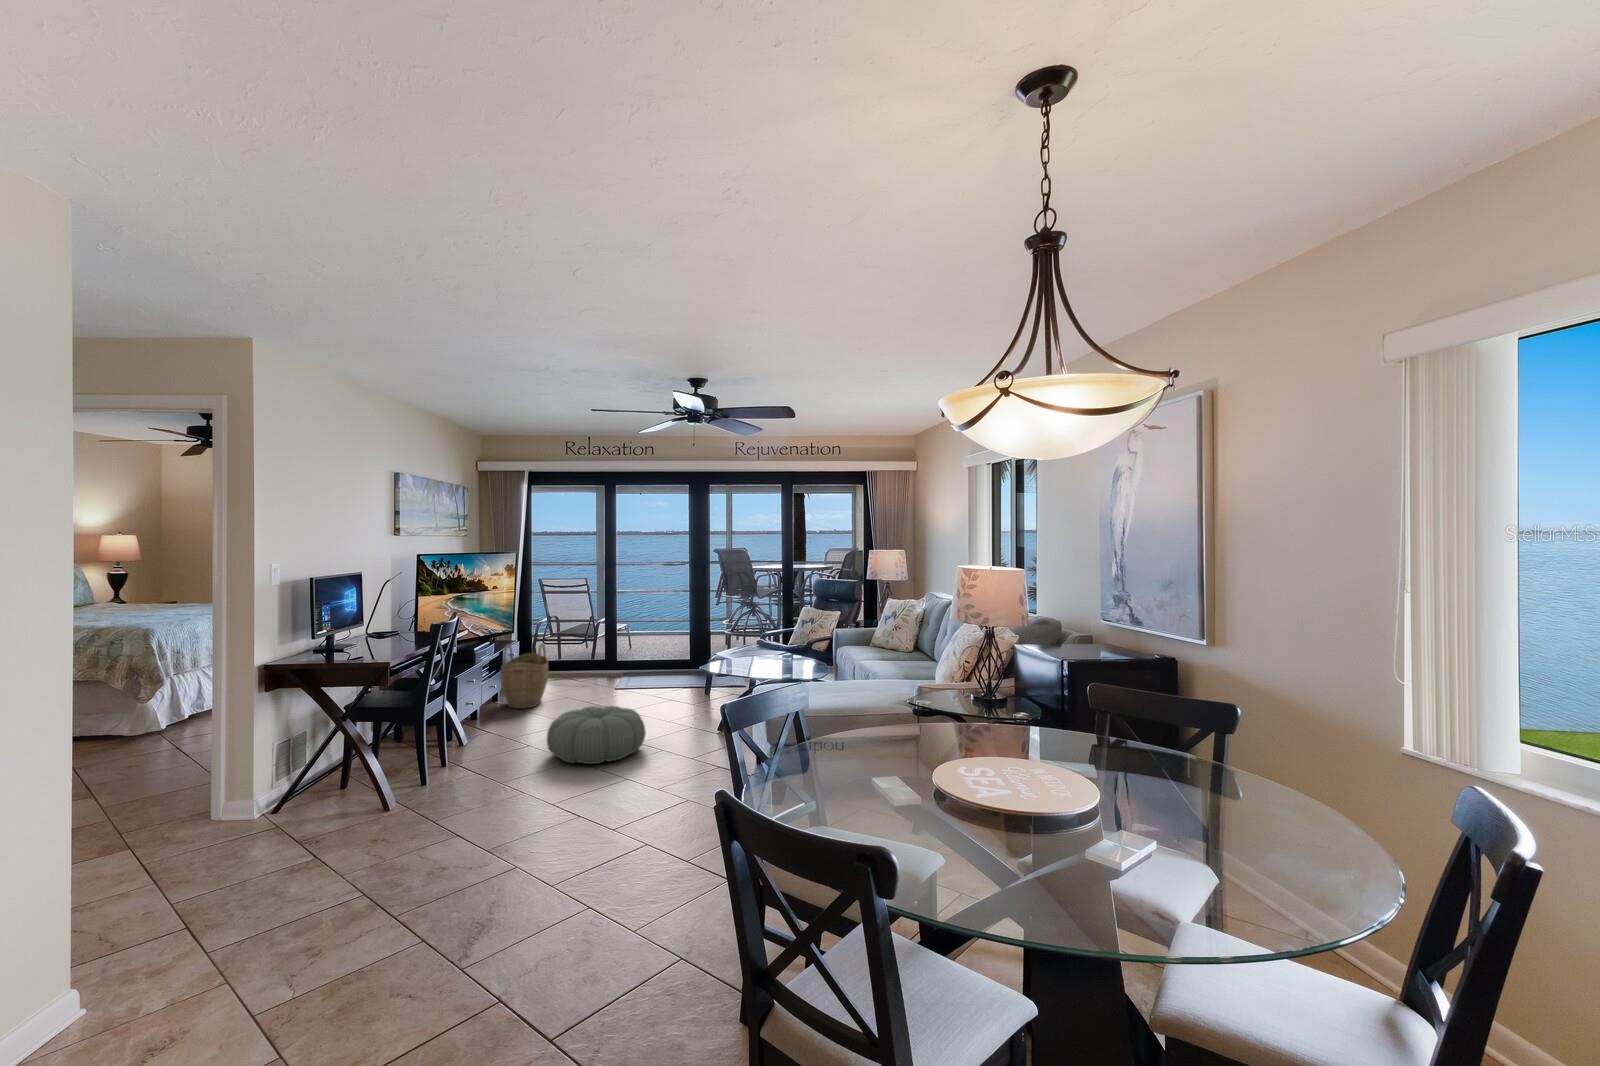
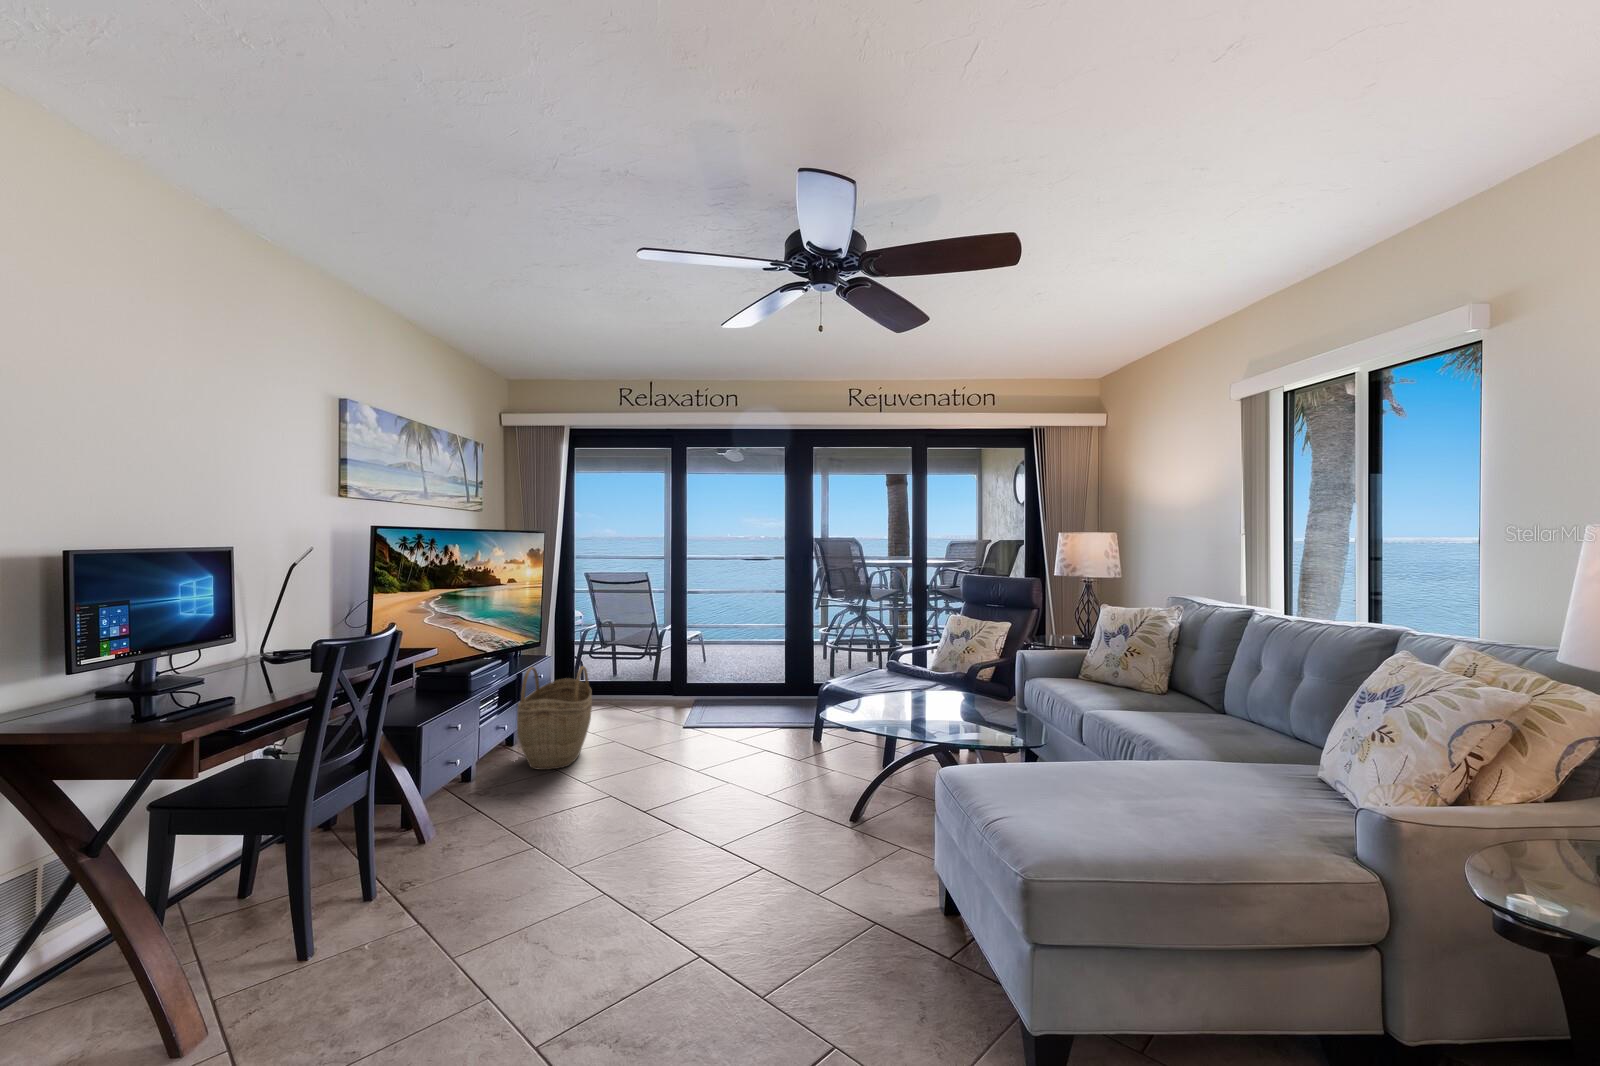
pouf: present [547,706,646,764] -> none [570,809,771,976]

